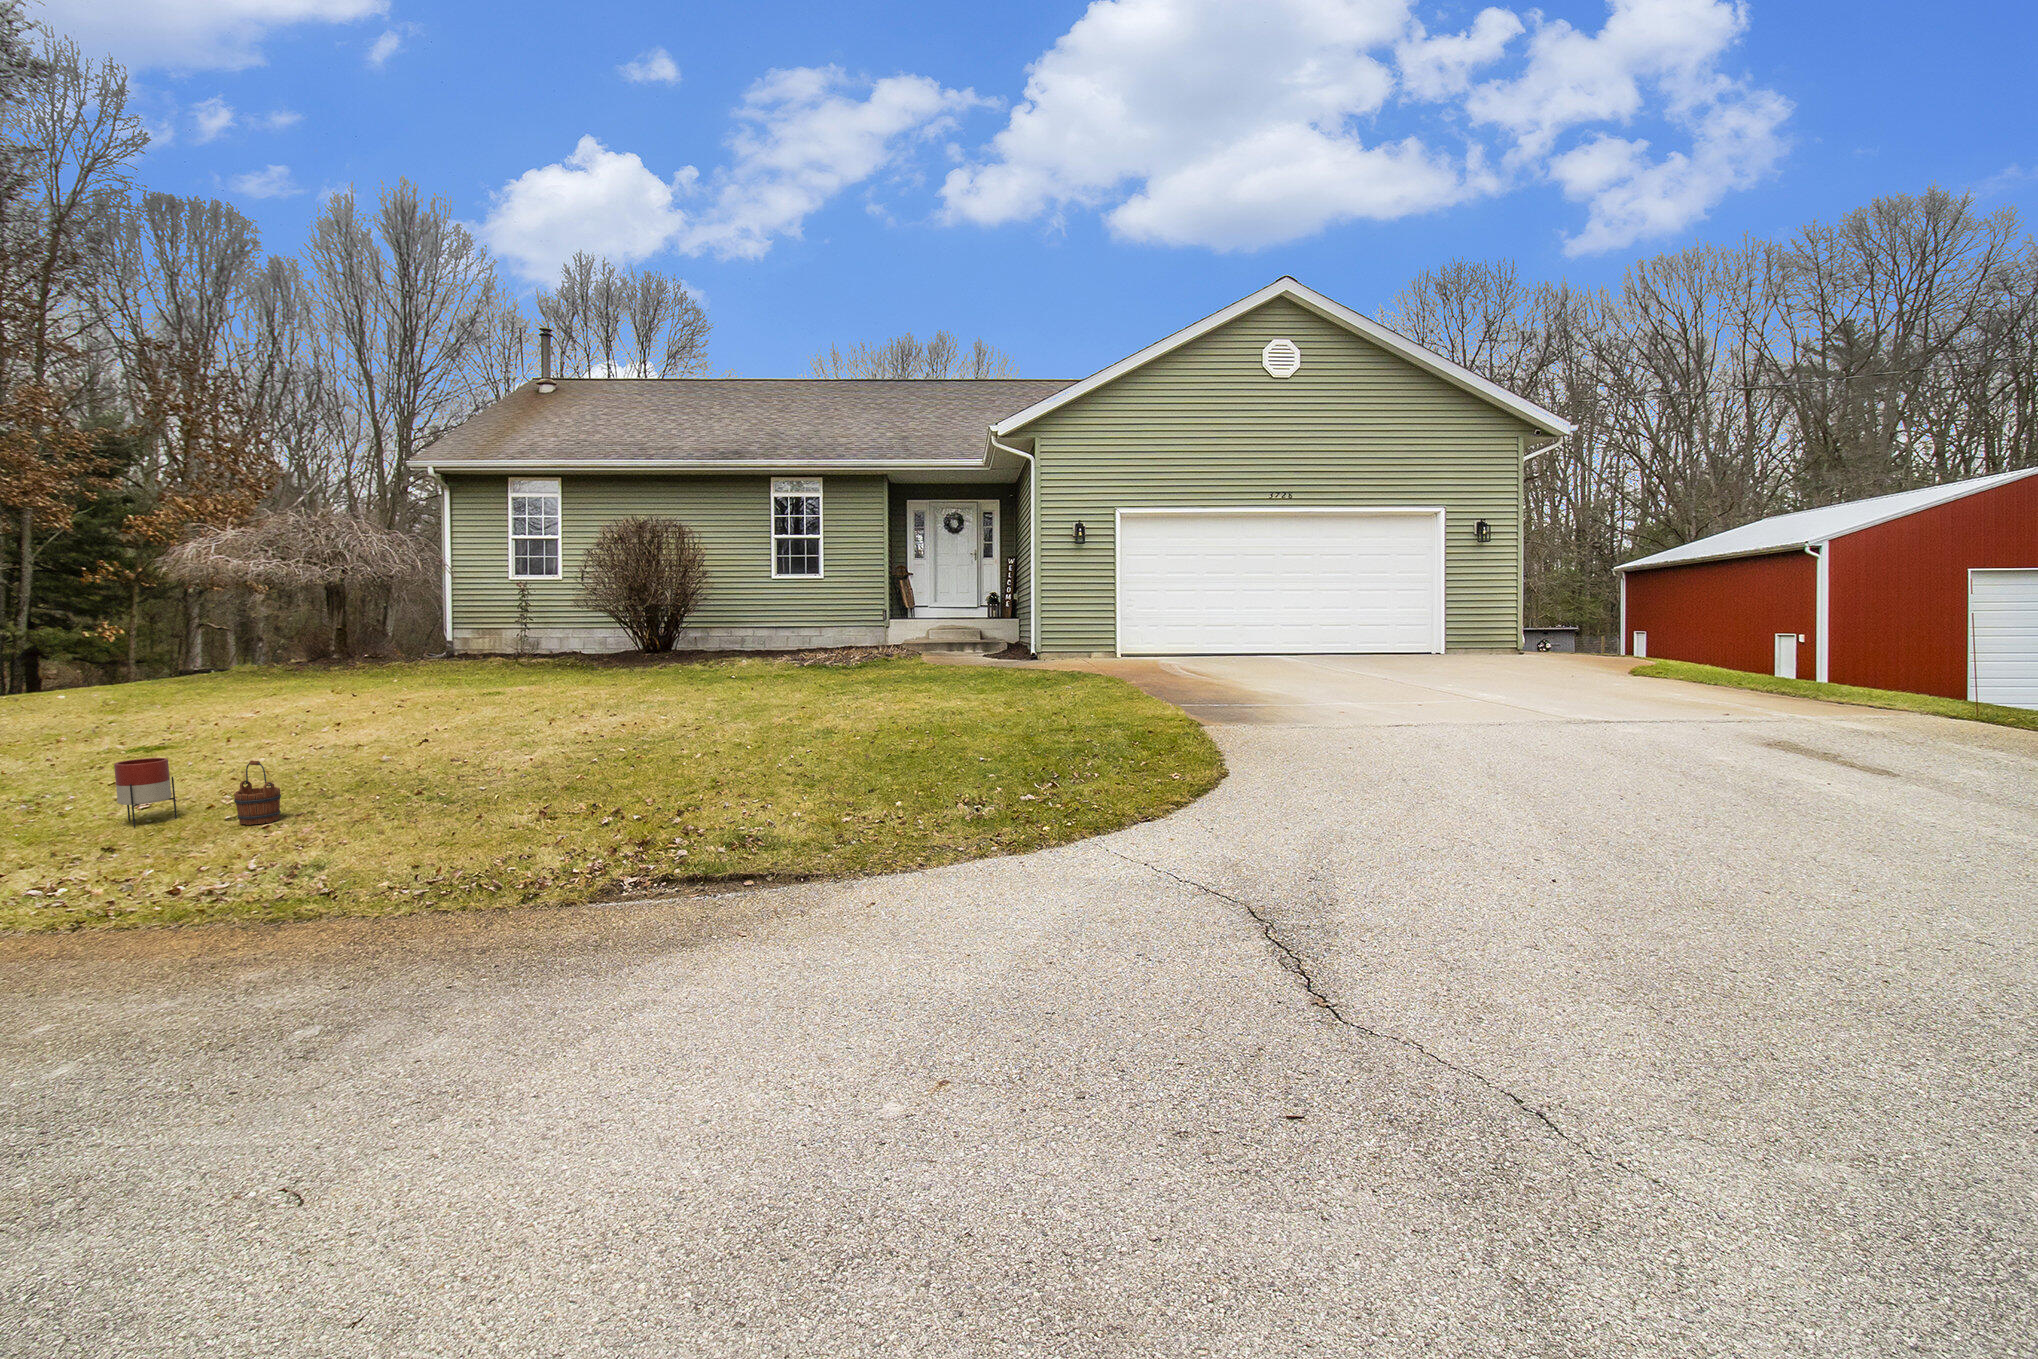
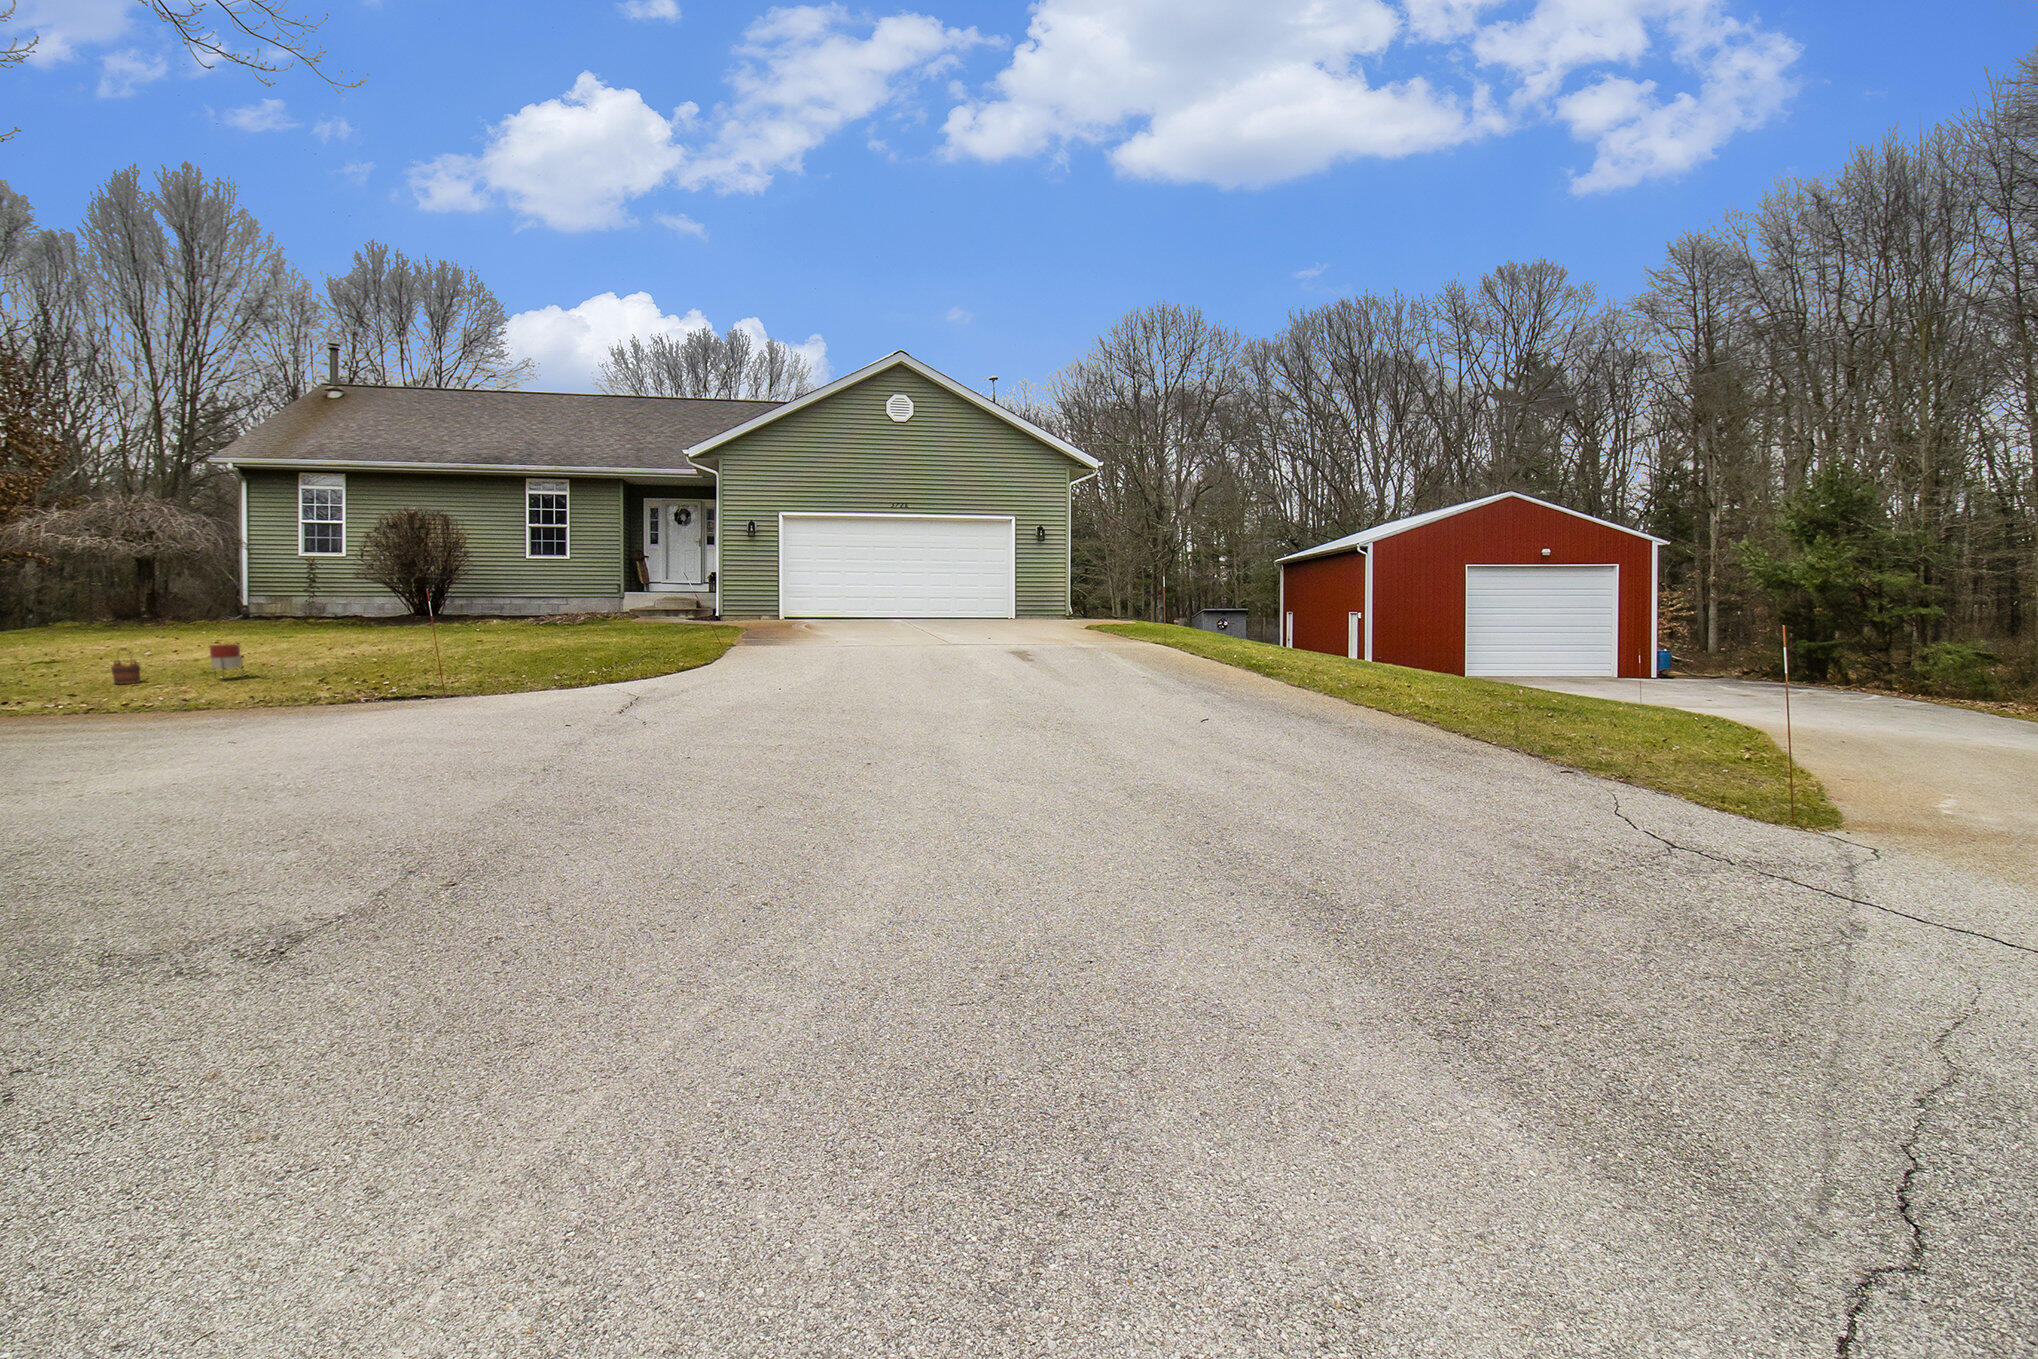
planter: present [114,758,177,828] -> present [210,644,242,672]

